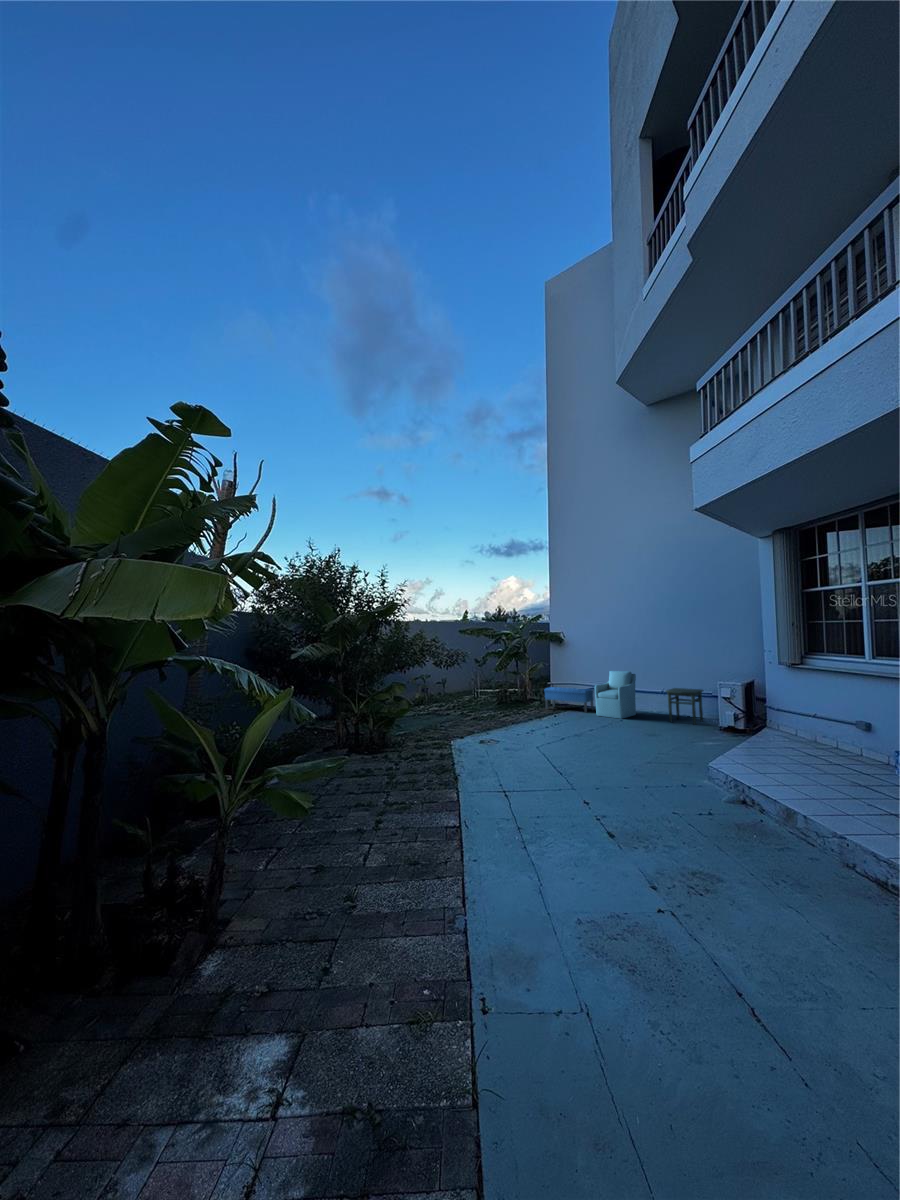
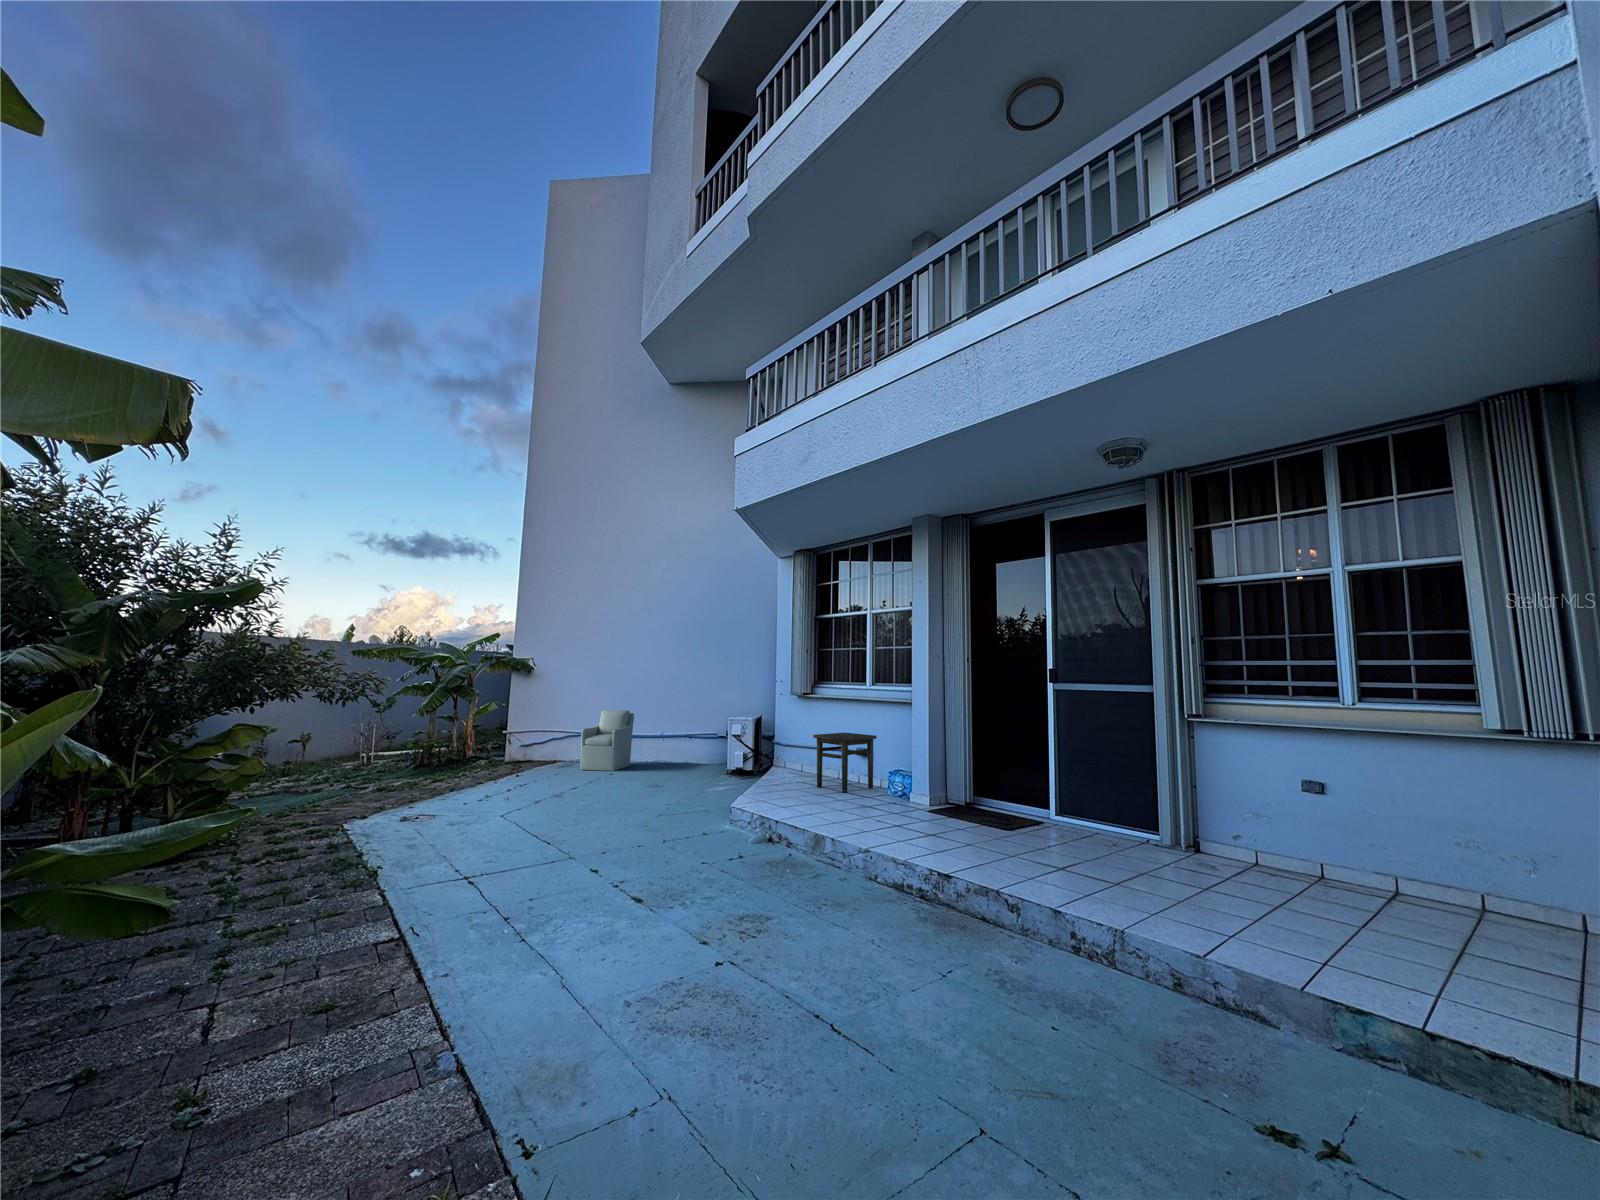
bench: present [544,687,594,713] -> none [504,735,577,768]
side table: present [666,688,704,725] -> present [813,732,877,793]

